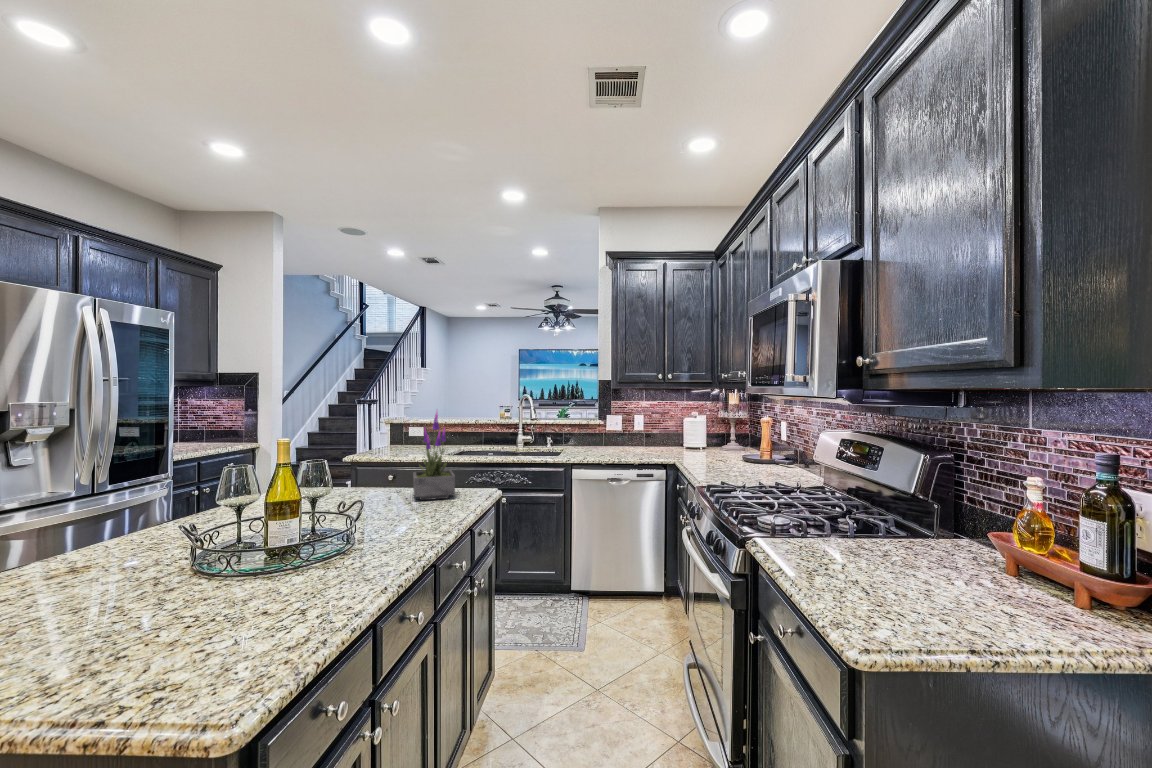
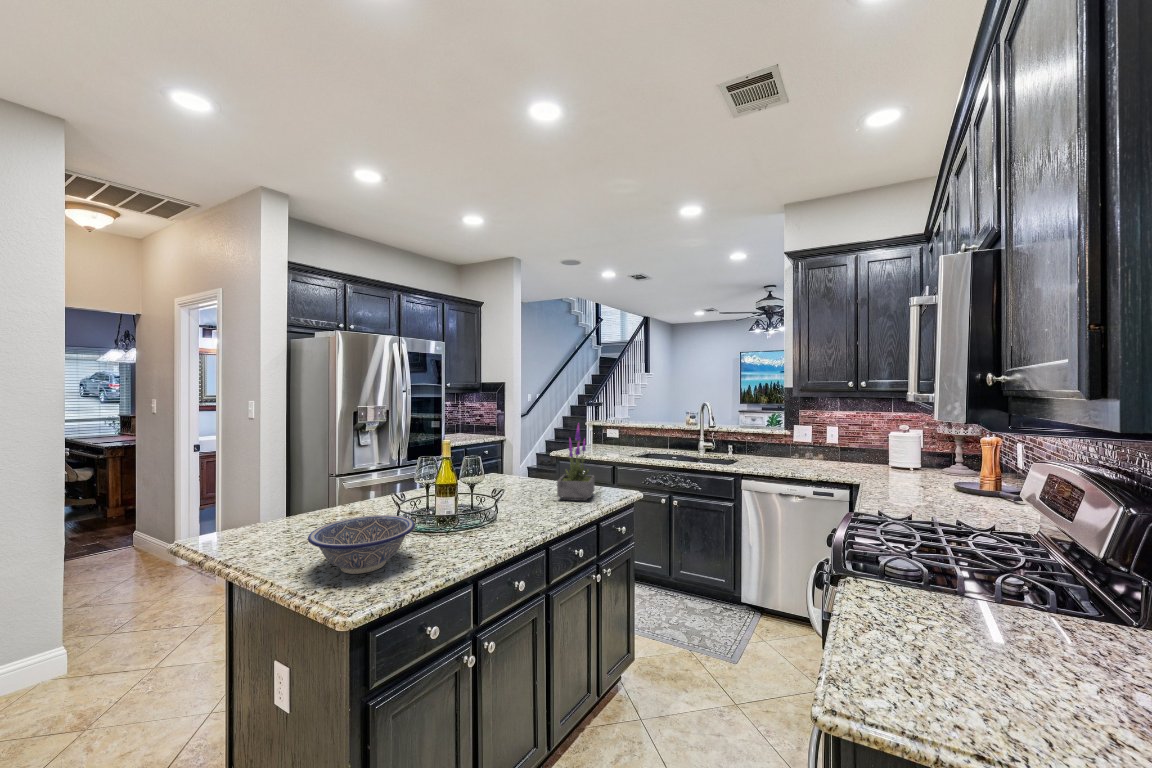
decorative bowl: none [127,530,297,614] -> present [308,515,415,574]

